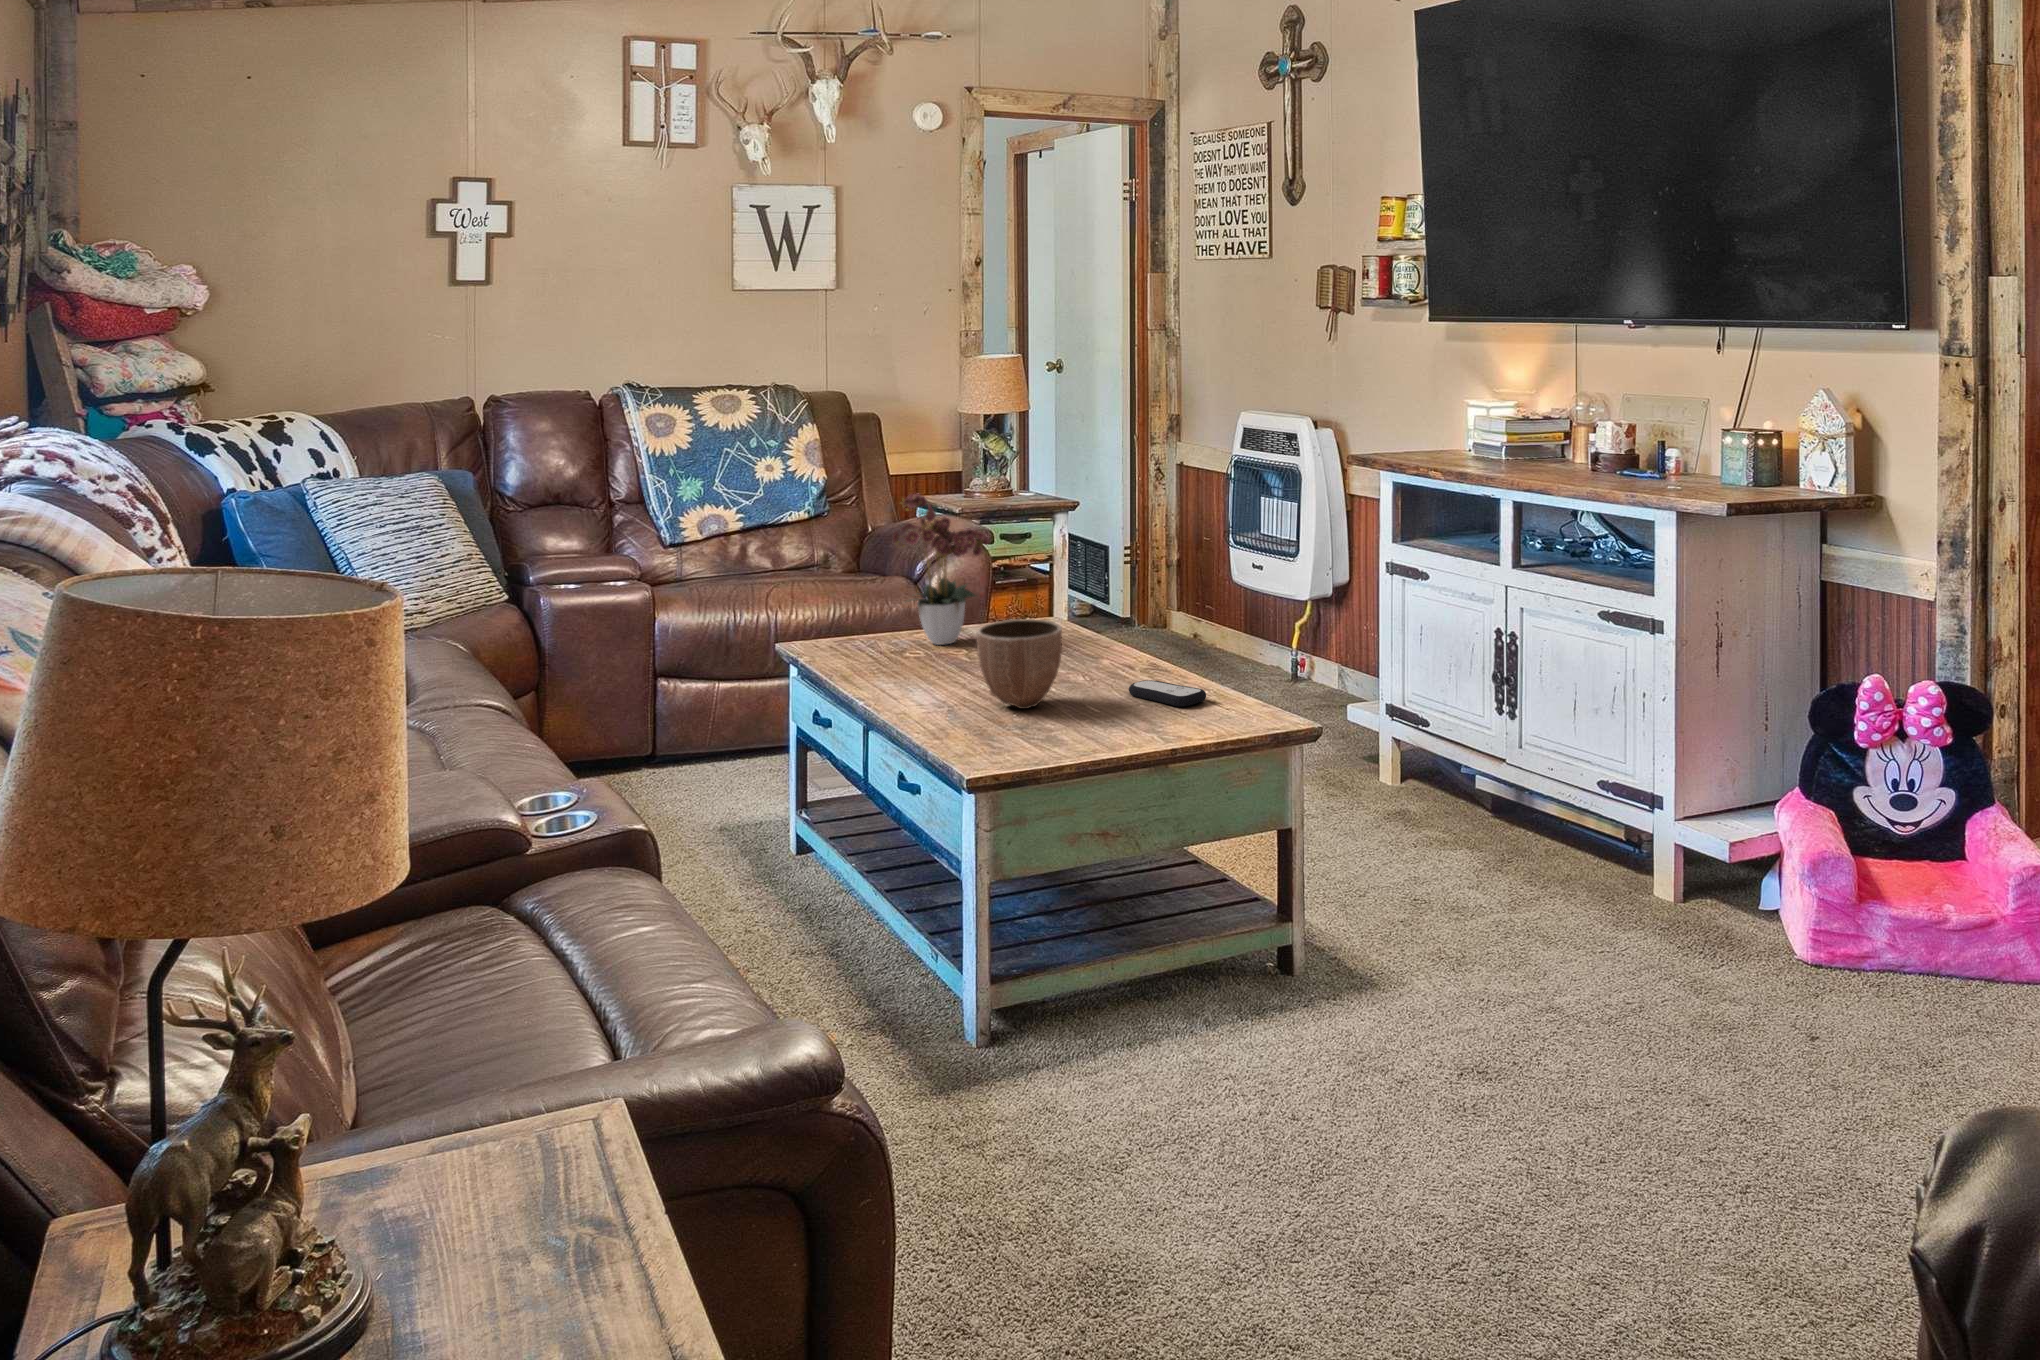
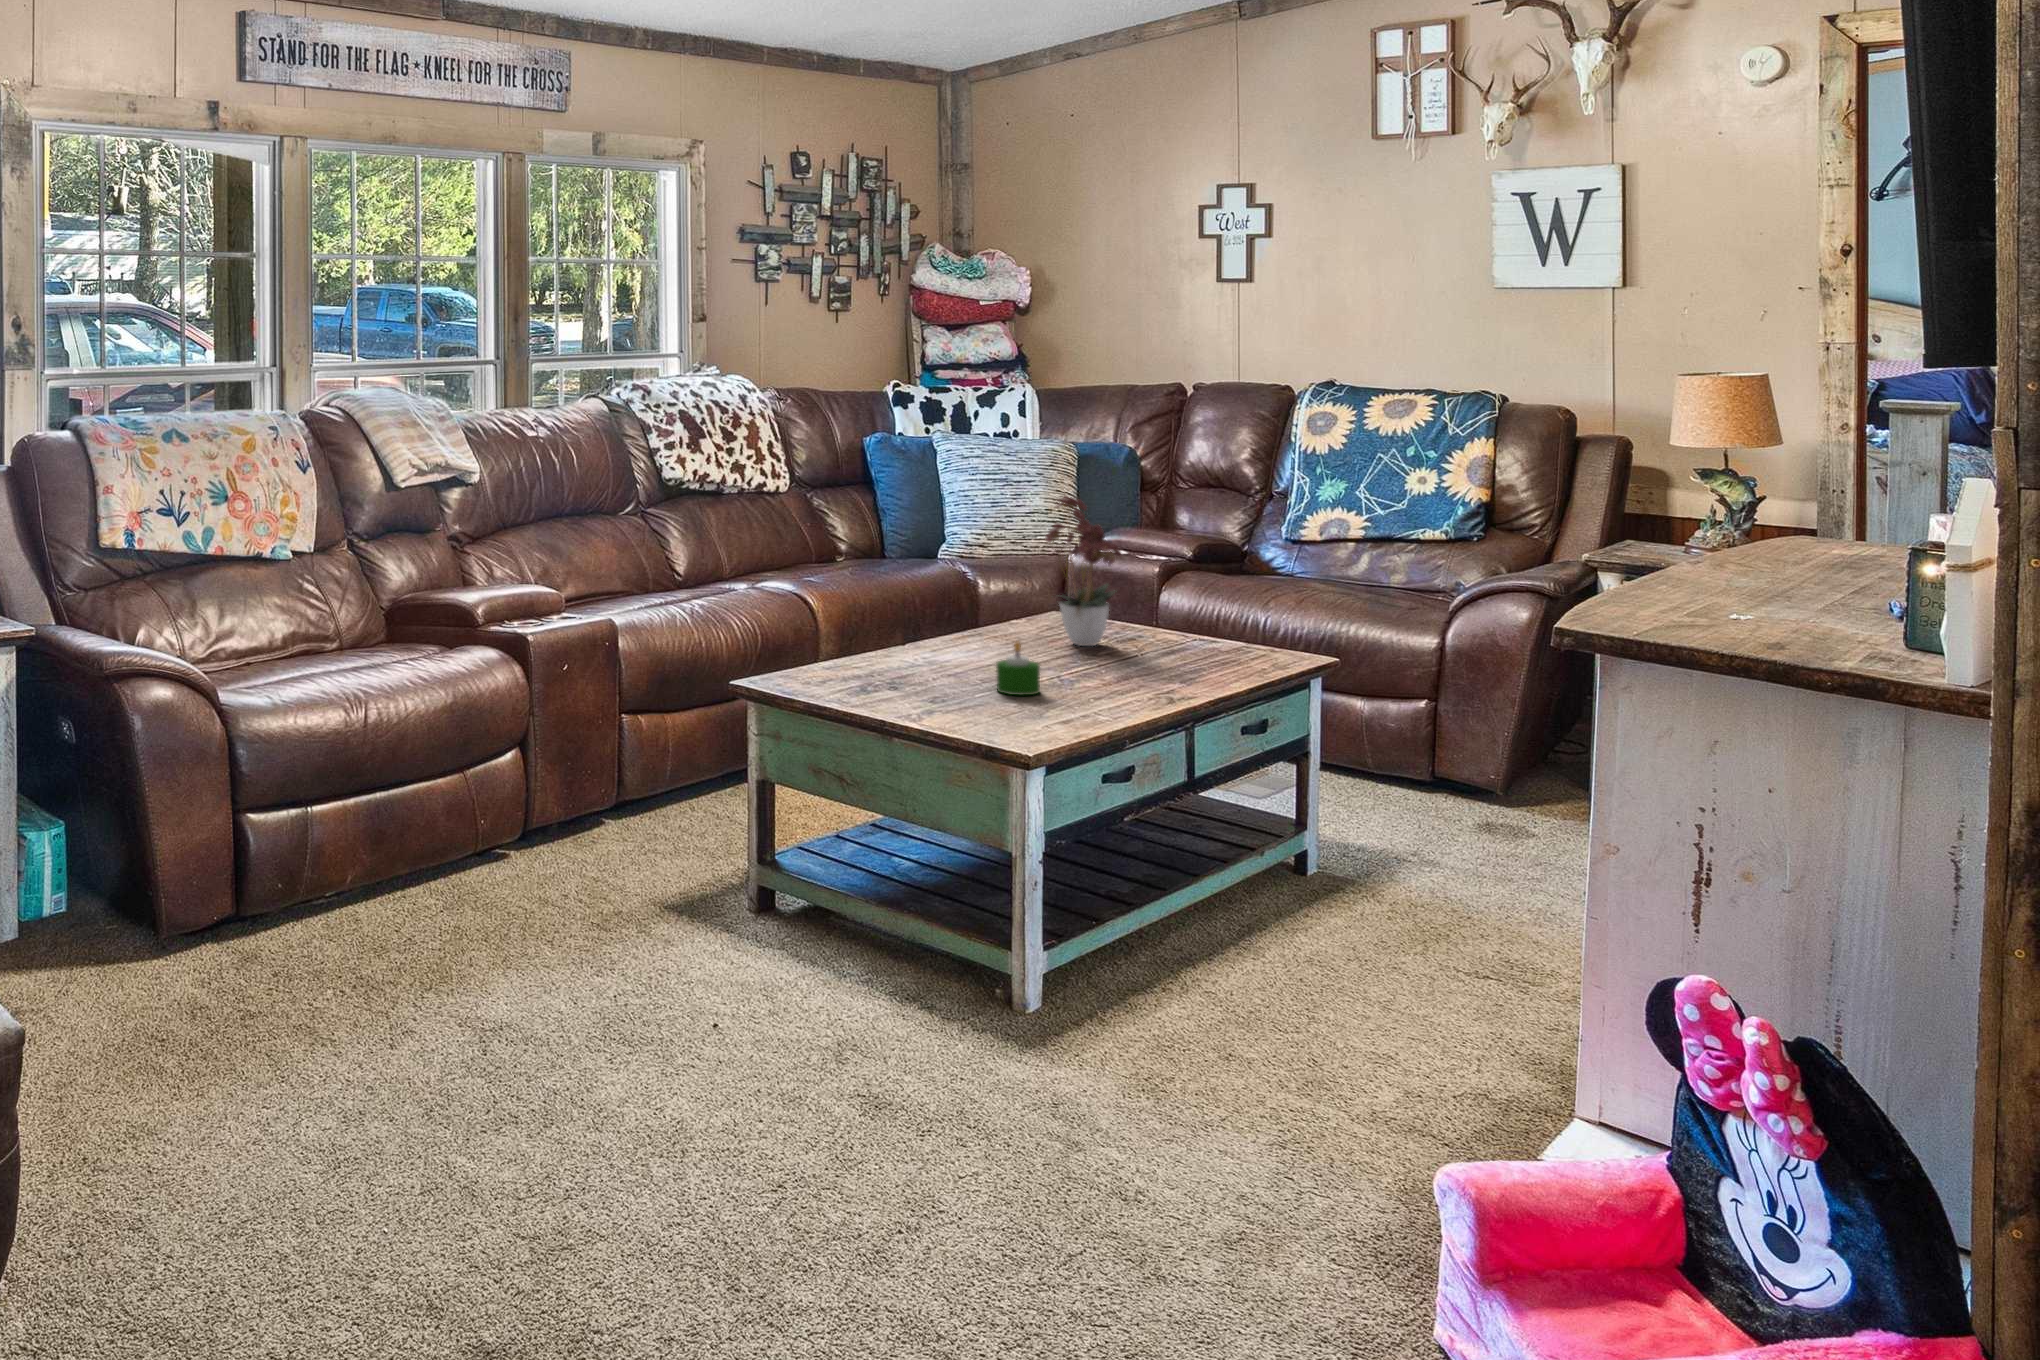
decorative bowl: present [976,619,1062,709] -> none [855,606,934,685]
candle: none [1074,628,1118,683] -> present [996,642,1040,695]
remote control: present [1129,680,1206,707] -> none [946,695,1003,723]

